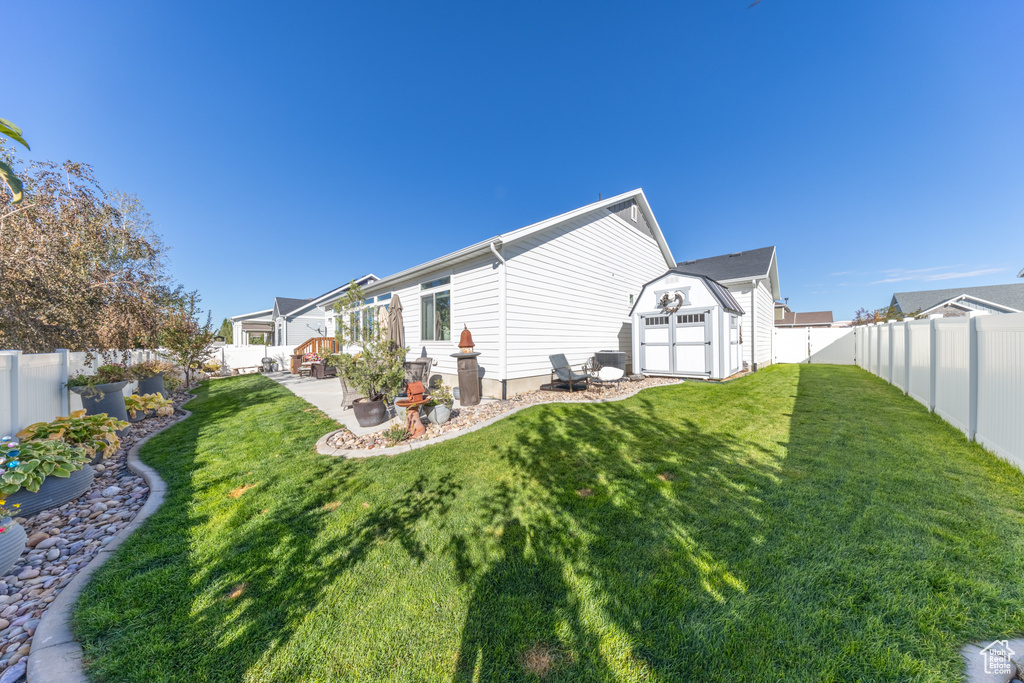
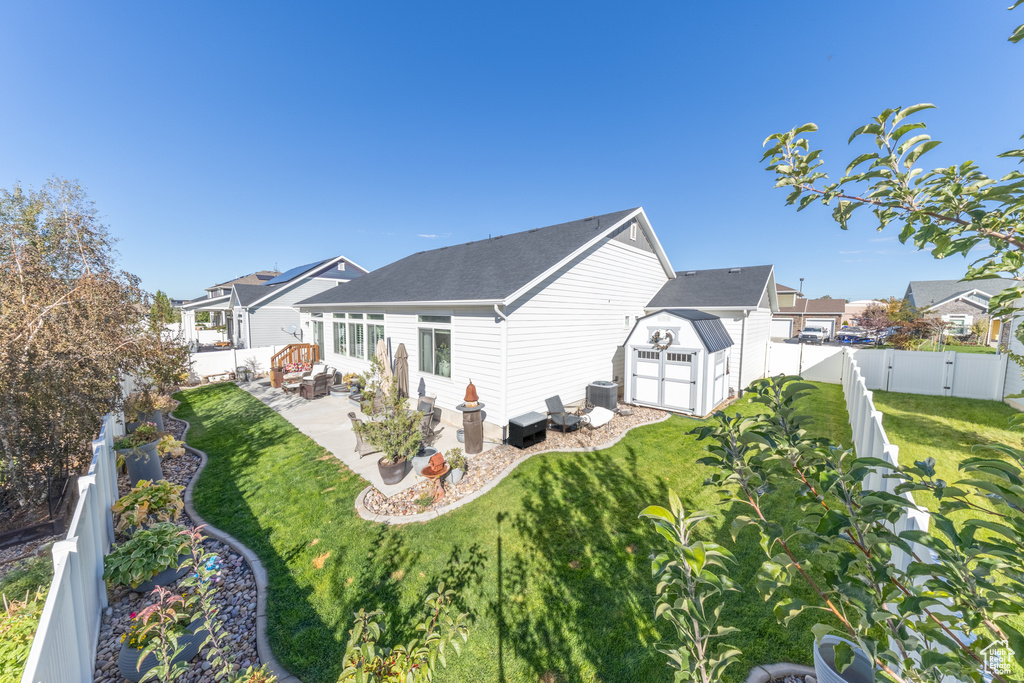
storage bench: none [508,365,552,401] -> present [509,411,548,449]

